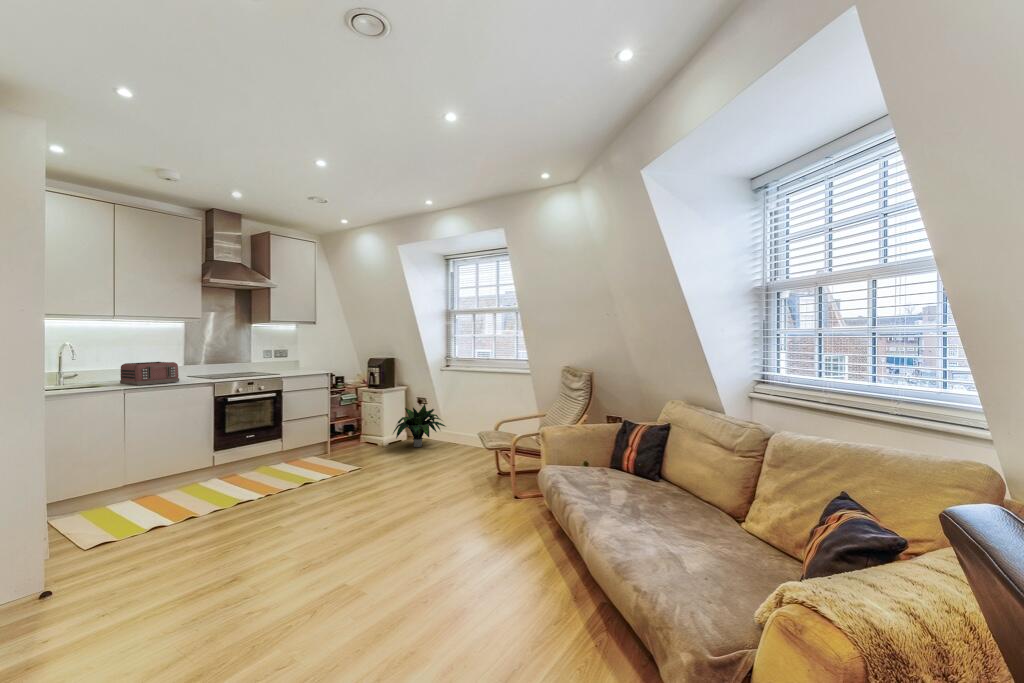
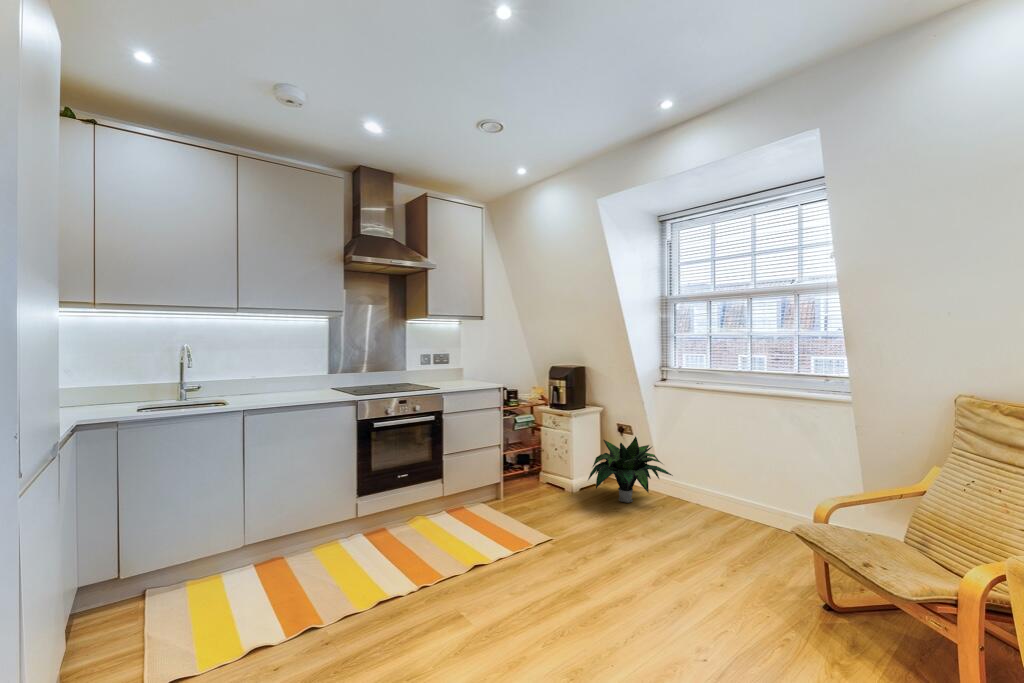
toaster: present [120,362,179,385] -> none [248,370,315,404]

